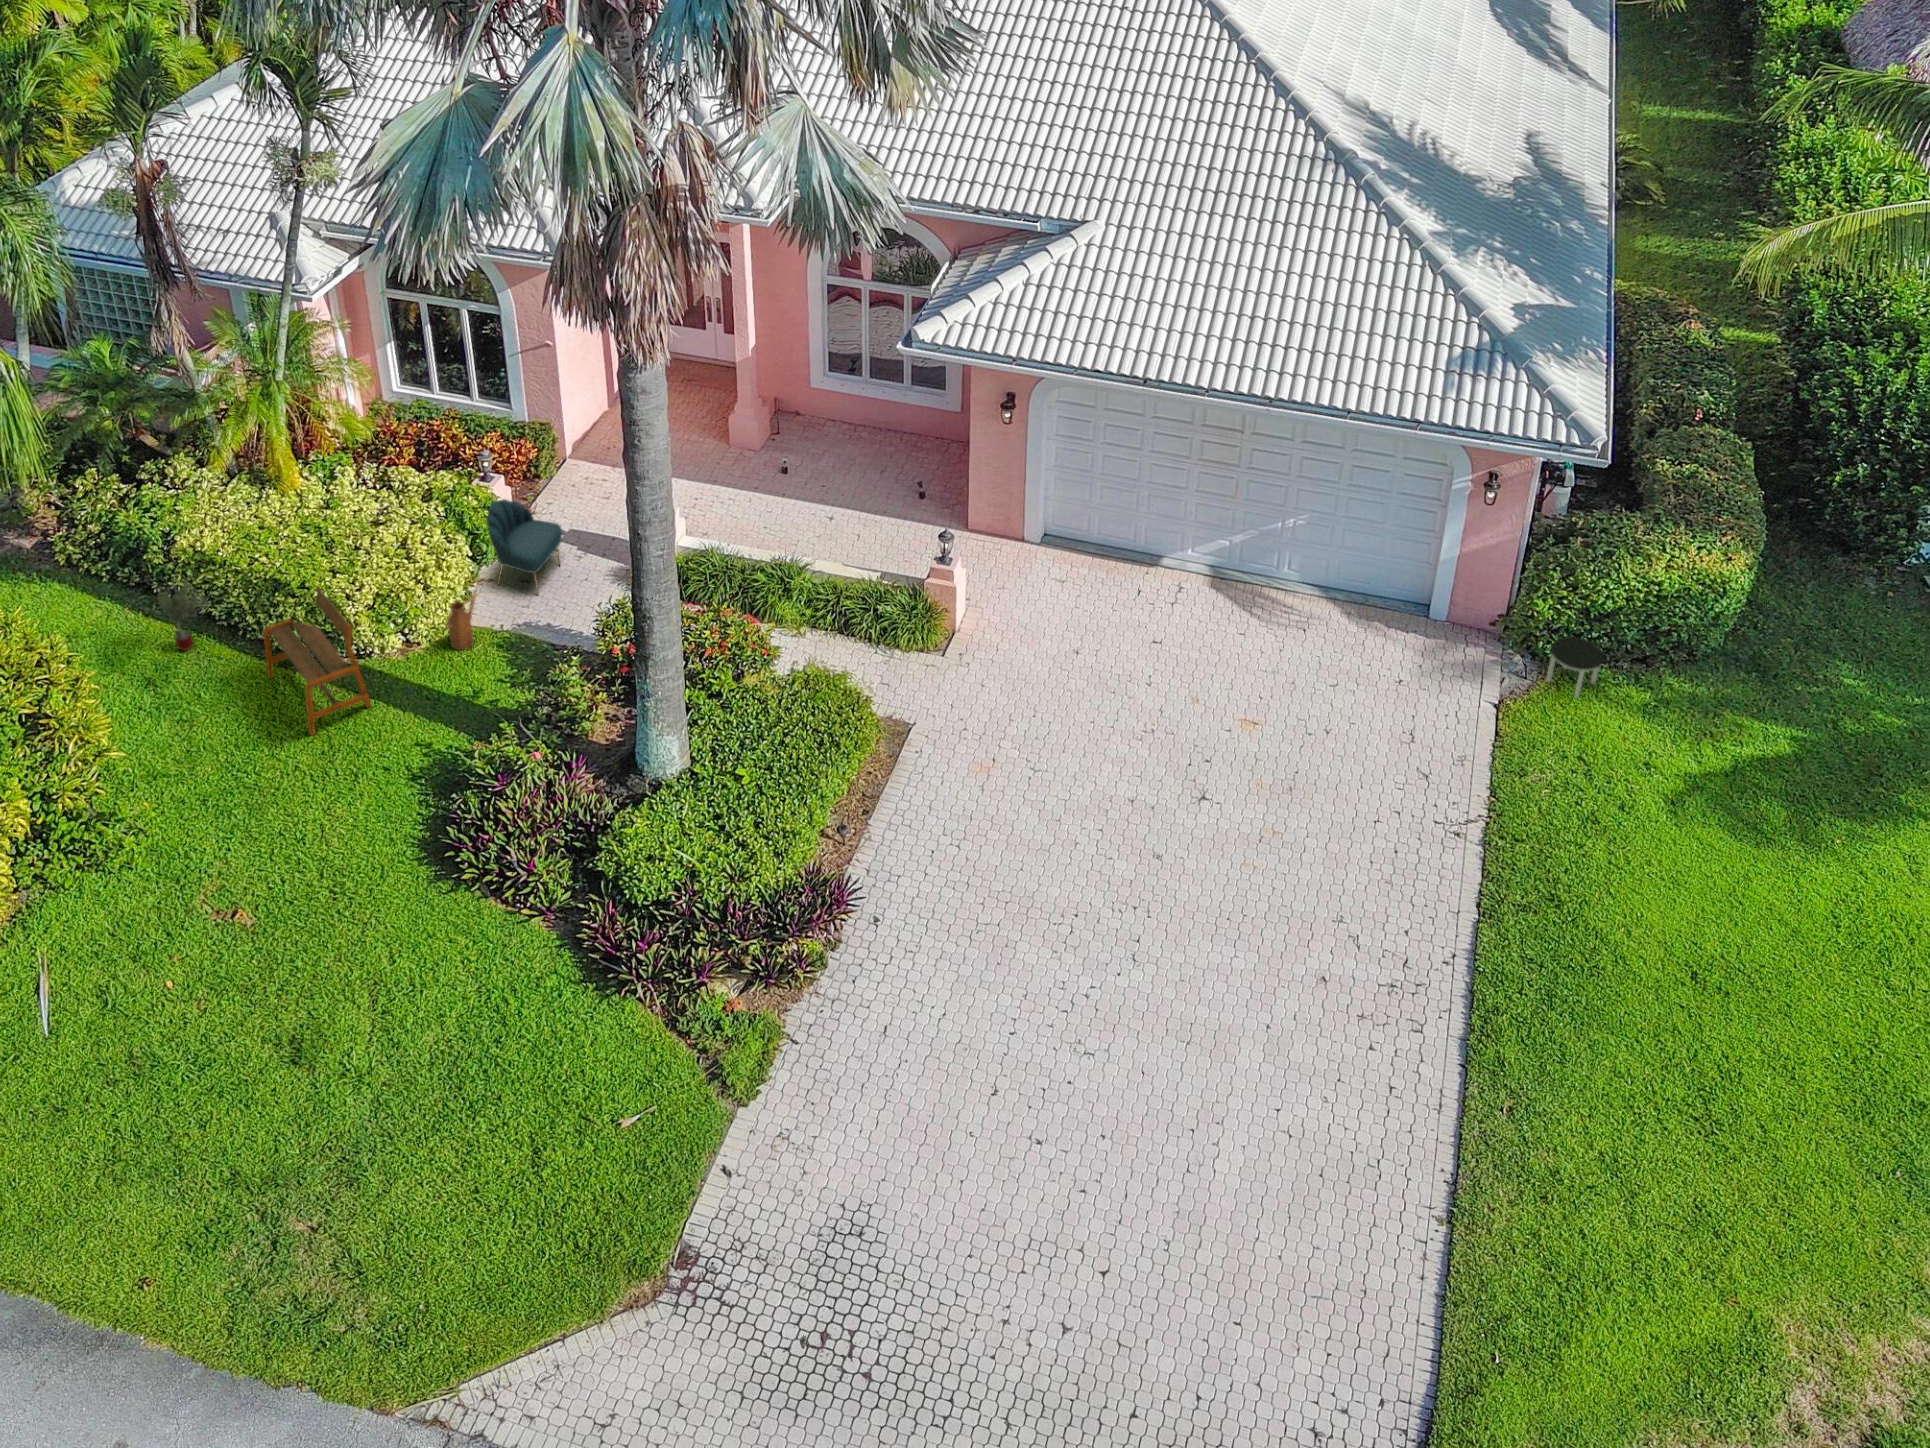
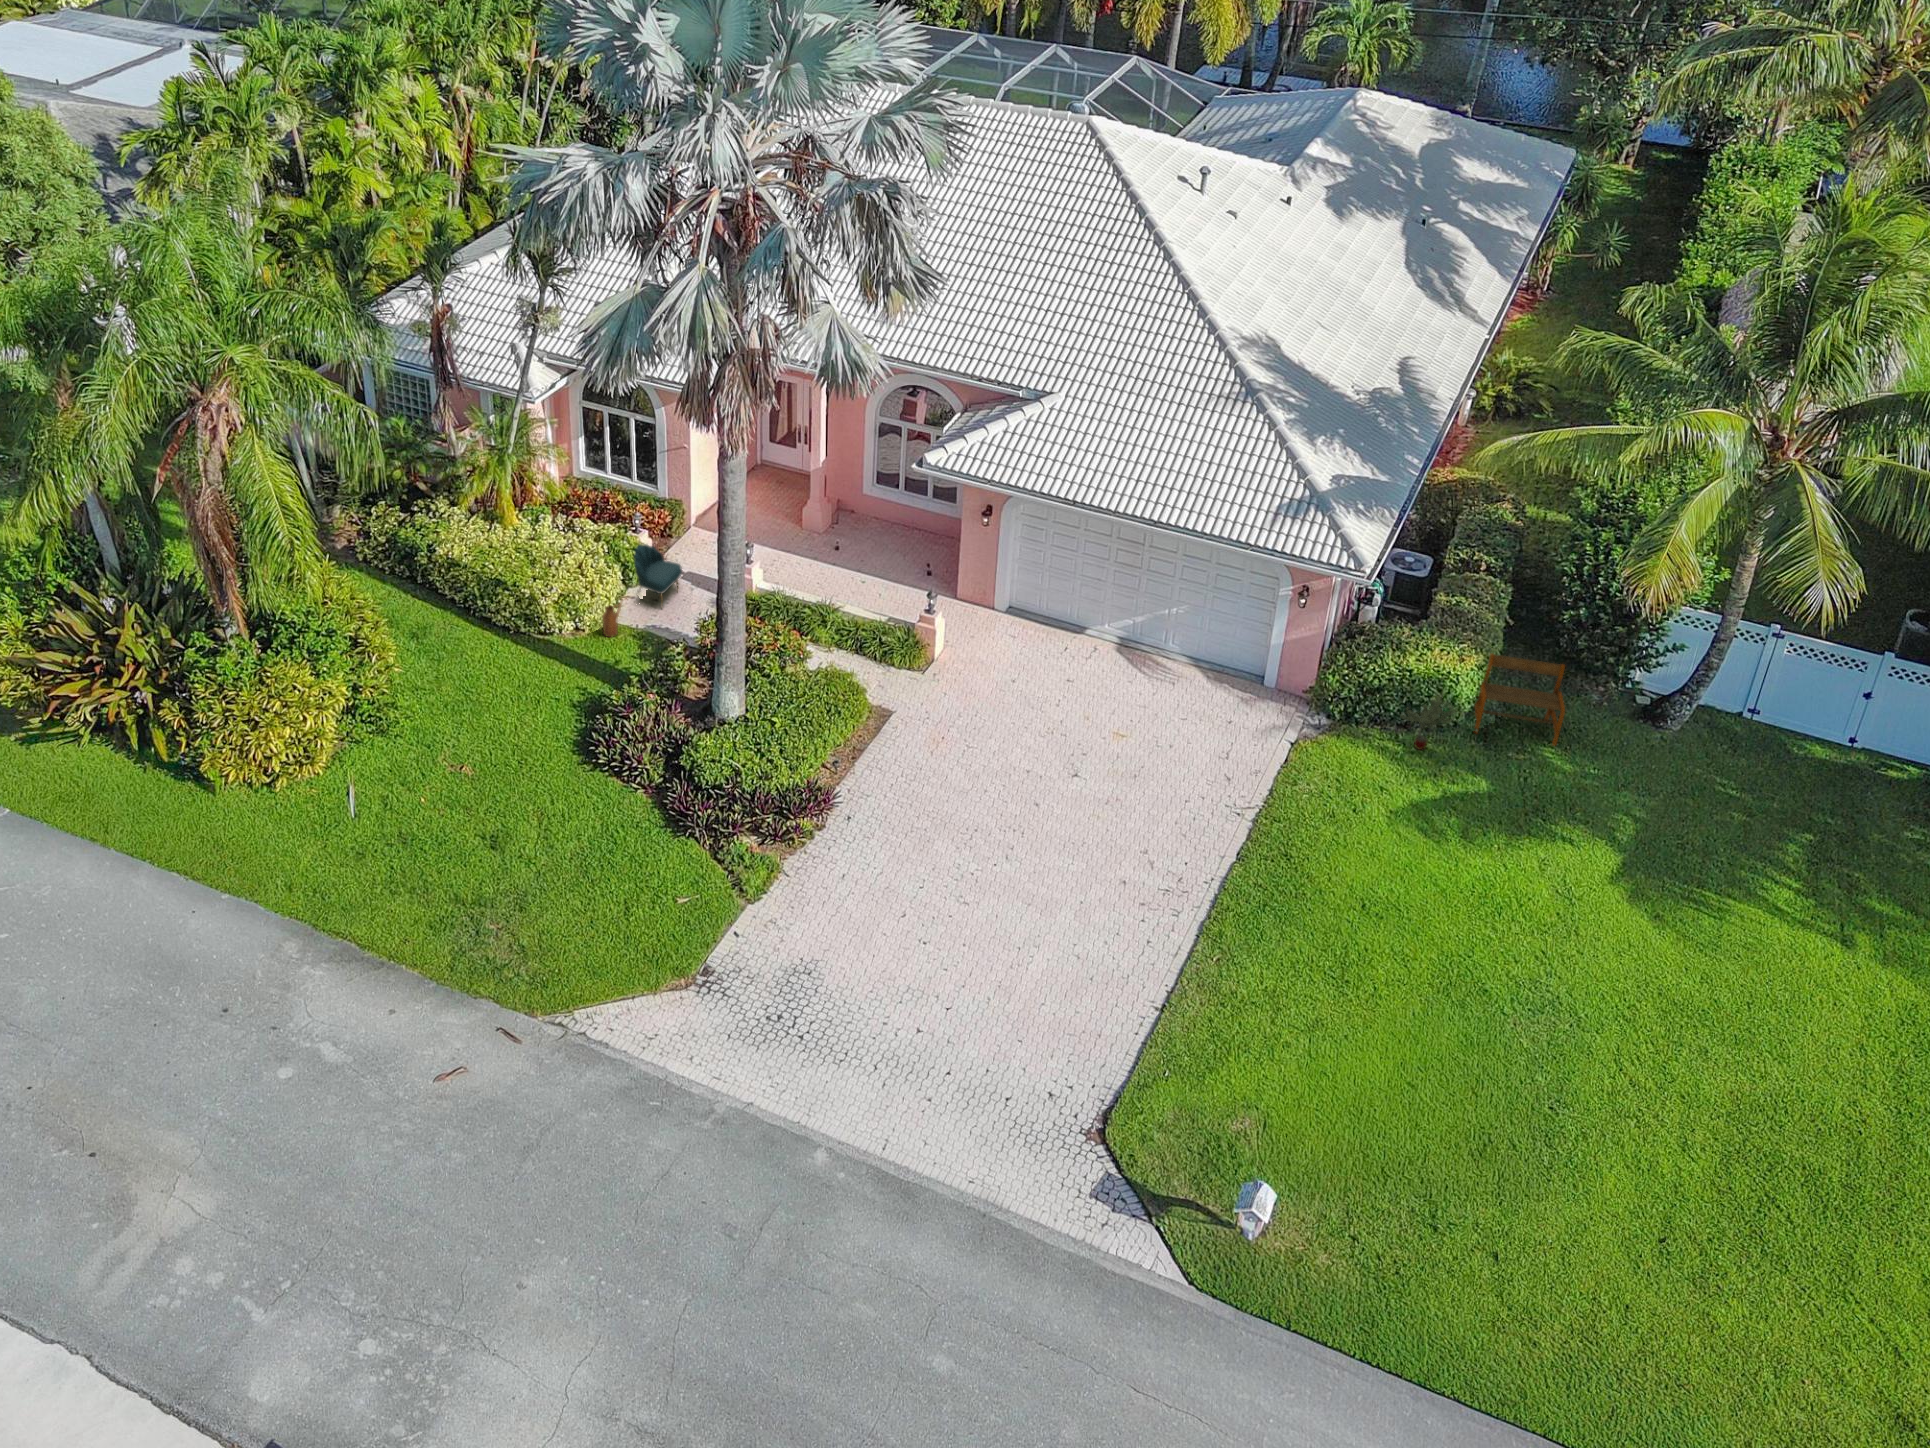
potted tree: present [157,580,208,651] -> present [1401,696,1456,750]
bench: present [263,587,371,735] -> present [1475,653,1565,746]
round table: present [1546,637,1604,698] -> none [1334,705,1374,746]

